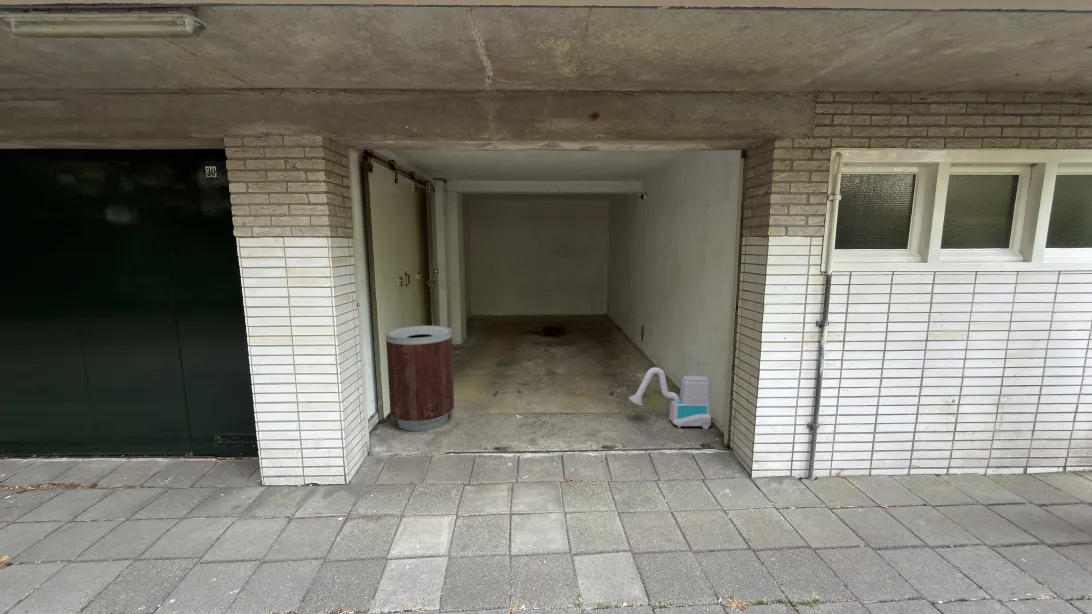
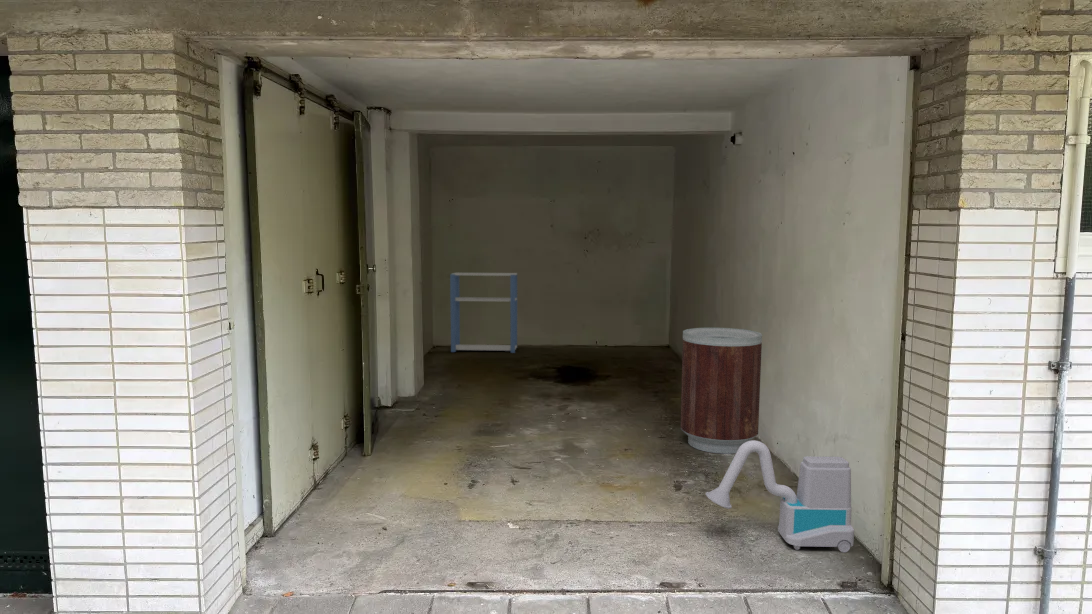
shelving unit: none [481,272,521,320] -> present [450,273,517,353]
trash can: present [386,325,454,431] -> present [680,328,762,454]

